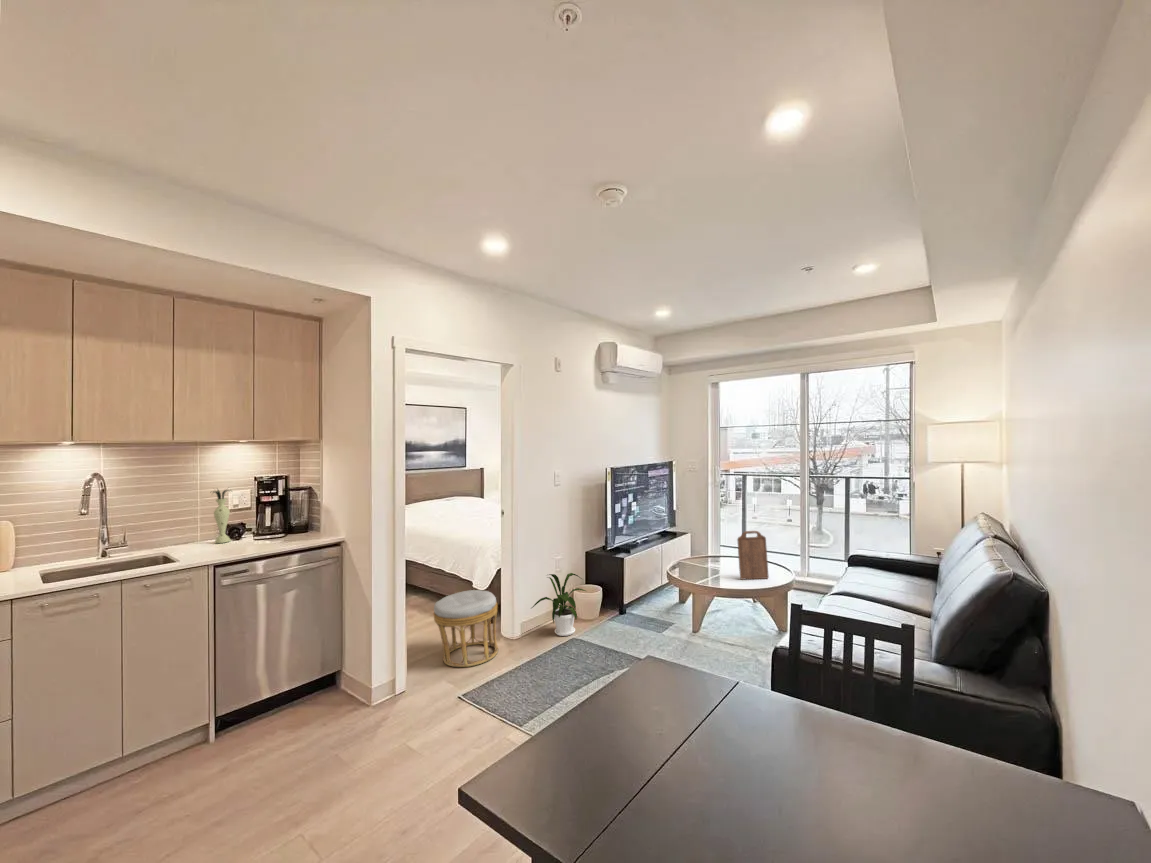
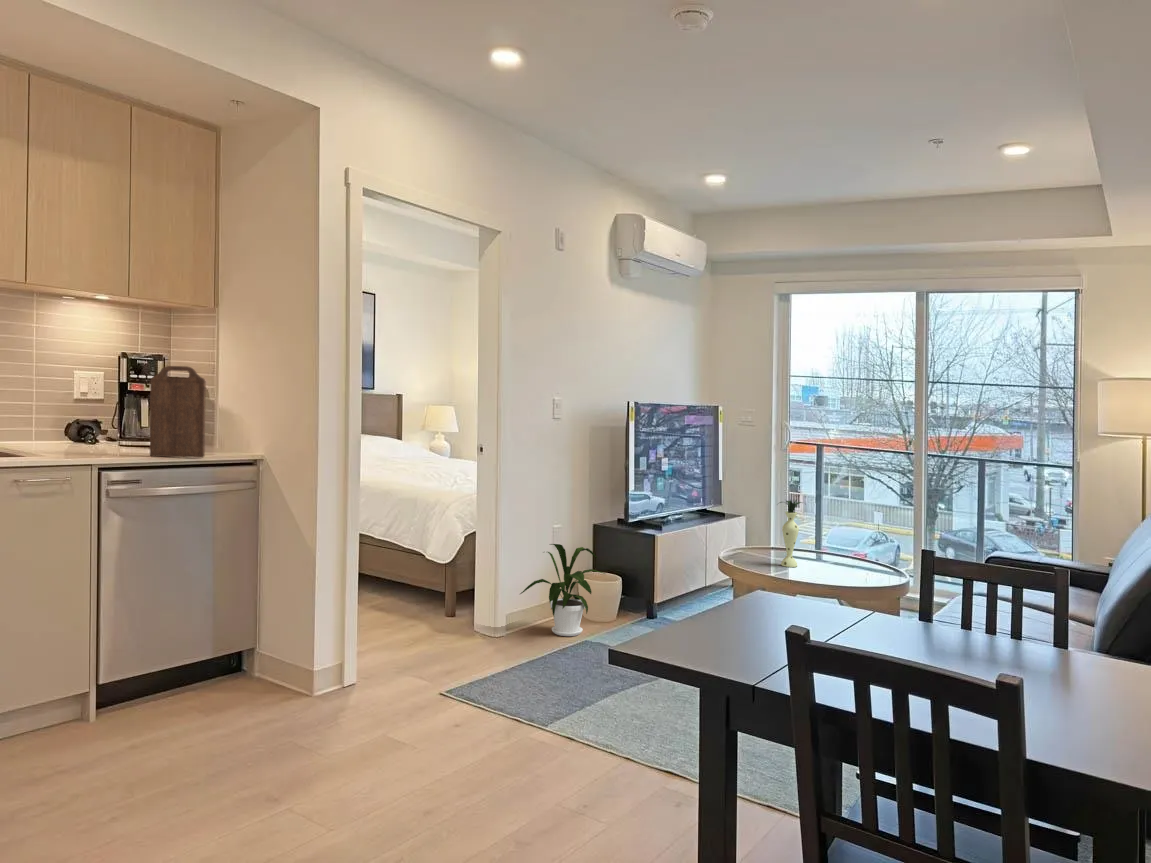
vase: present [213,490,230,543] -> present [780,500,802,567]
cutting board: present [738,531,769,580] -> present [150,366,206,458]
ottoman: present [434,590,498,667] -> none [385,559,480,663]

